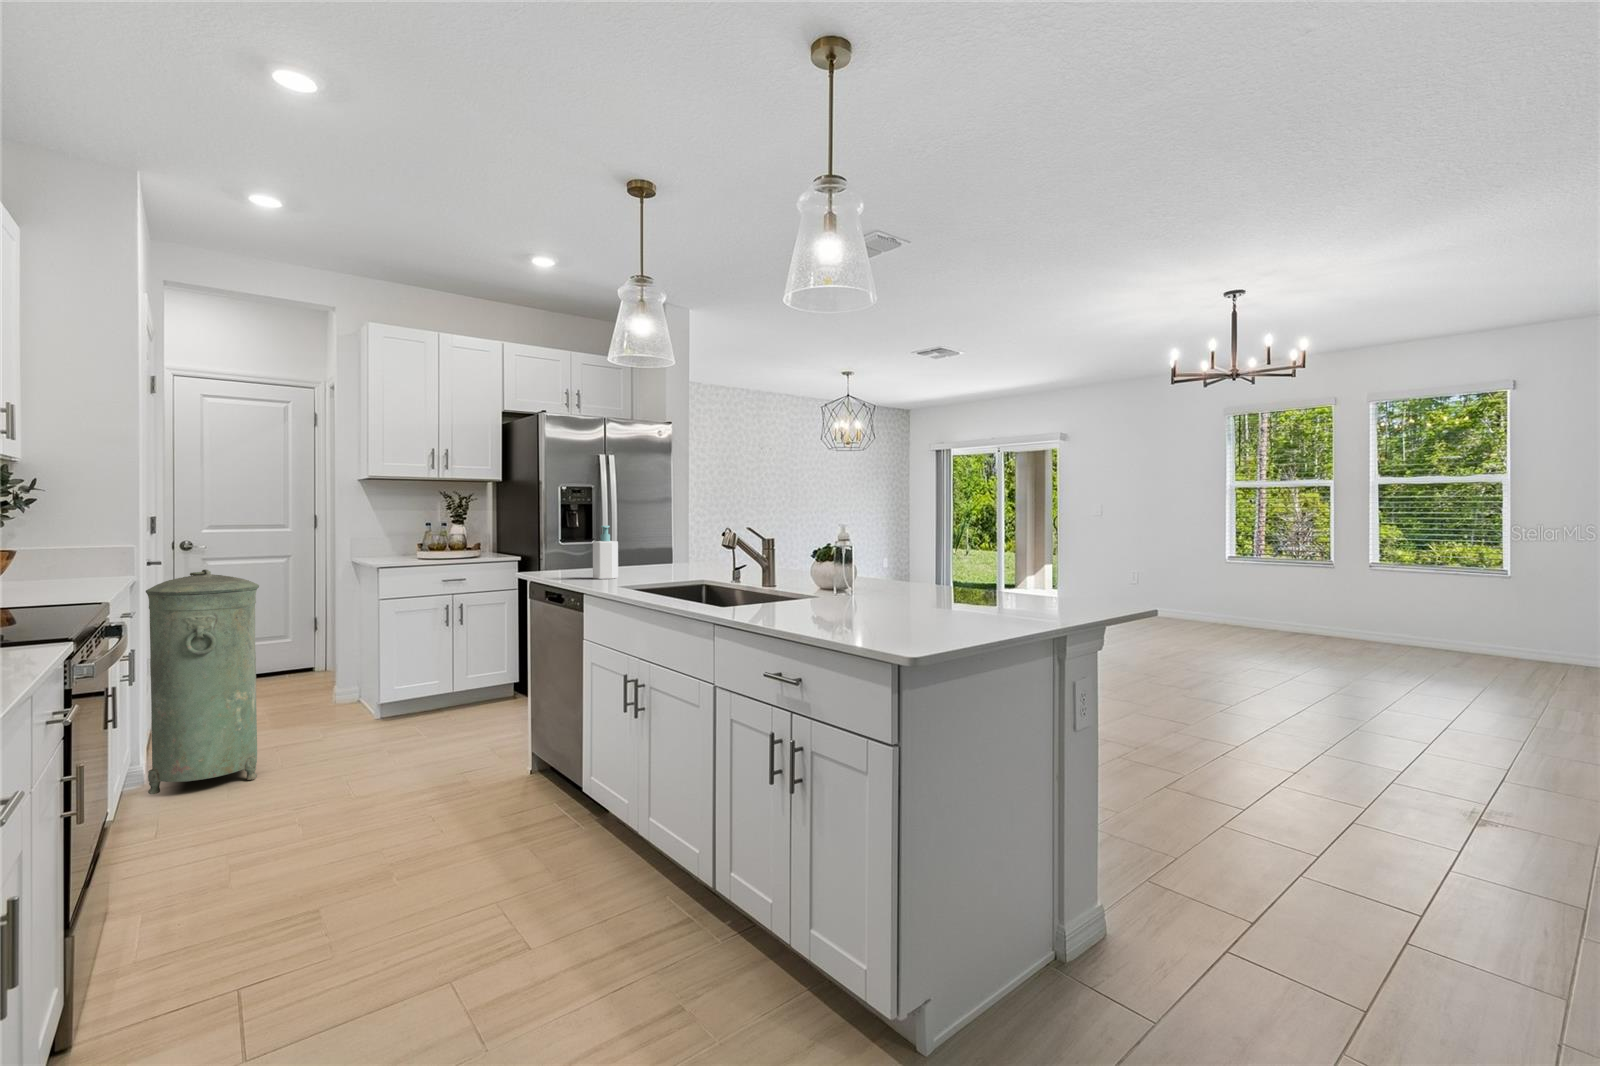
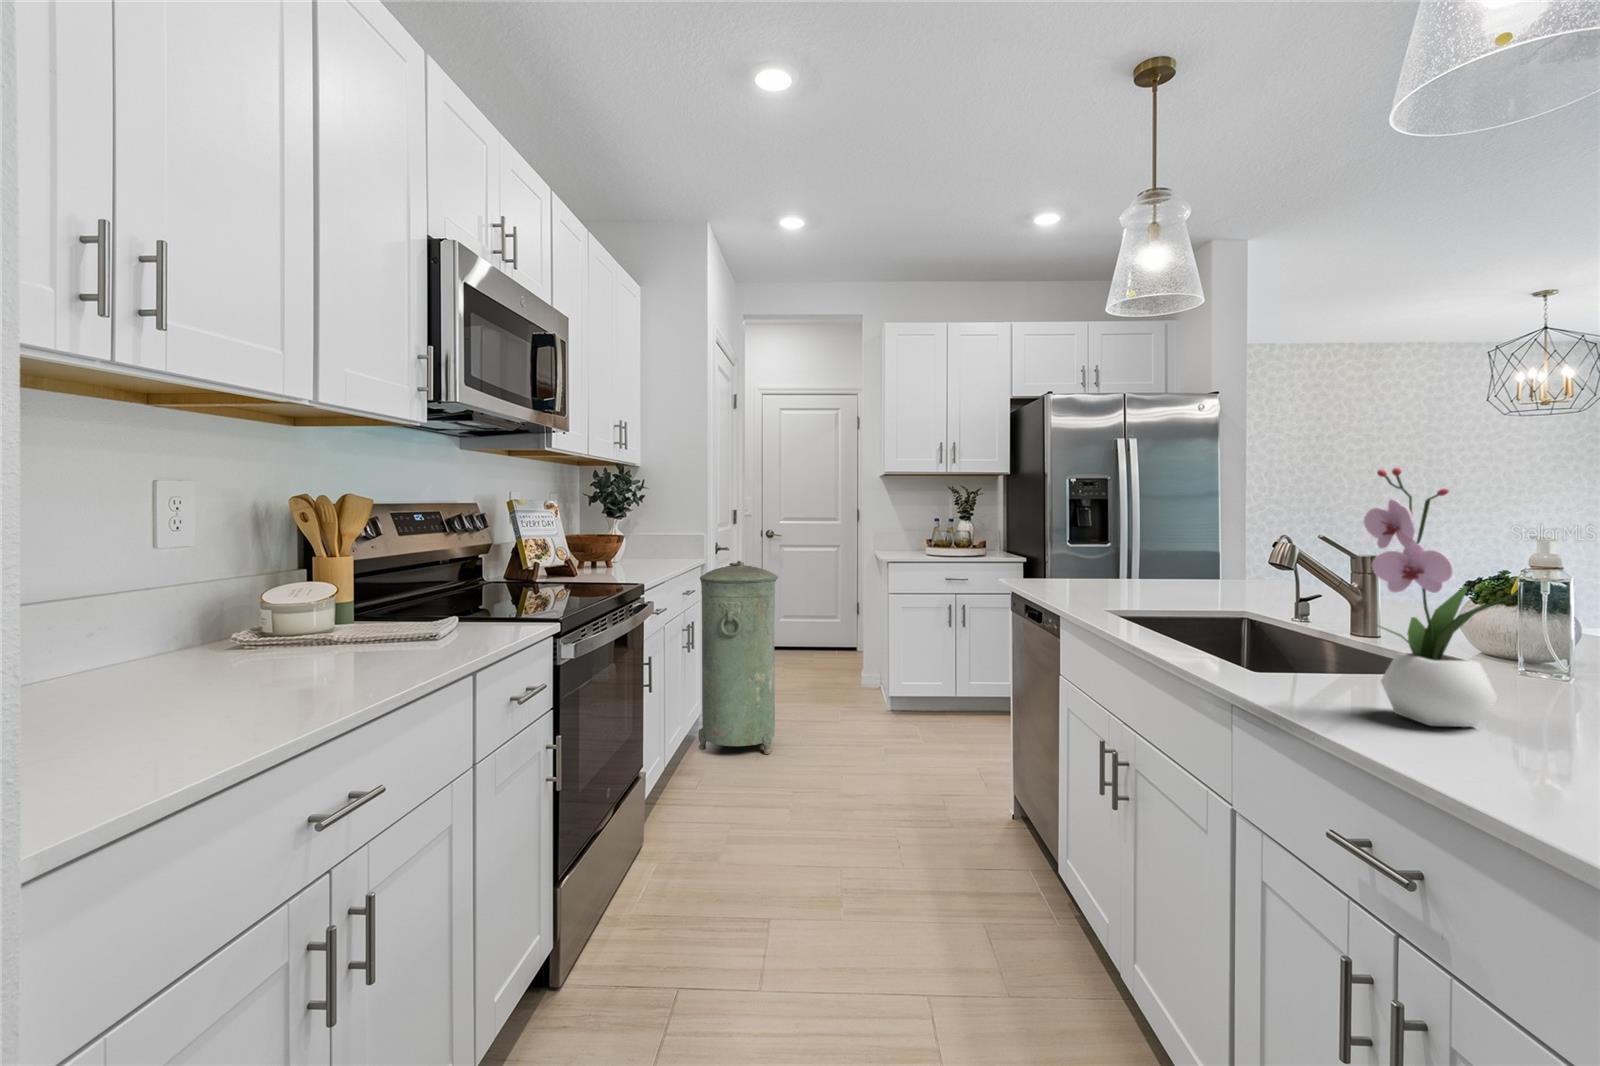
flower arrangement: none [773,487,831,616] -> present [1364,468,1516,727]
soap bottle: present [593,526,618,579] -> none [1083,528,1118,598]

